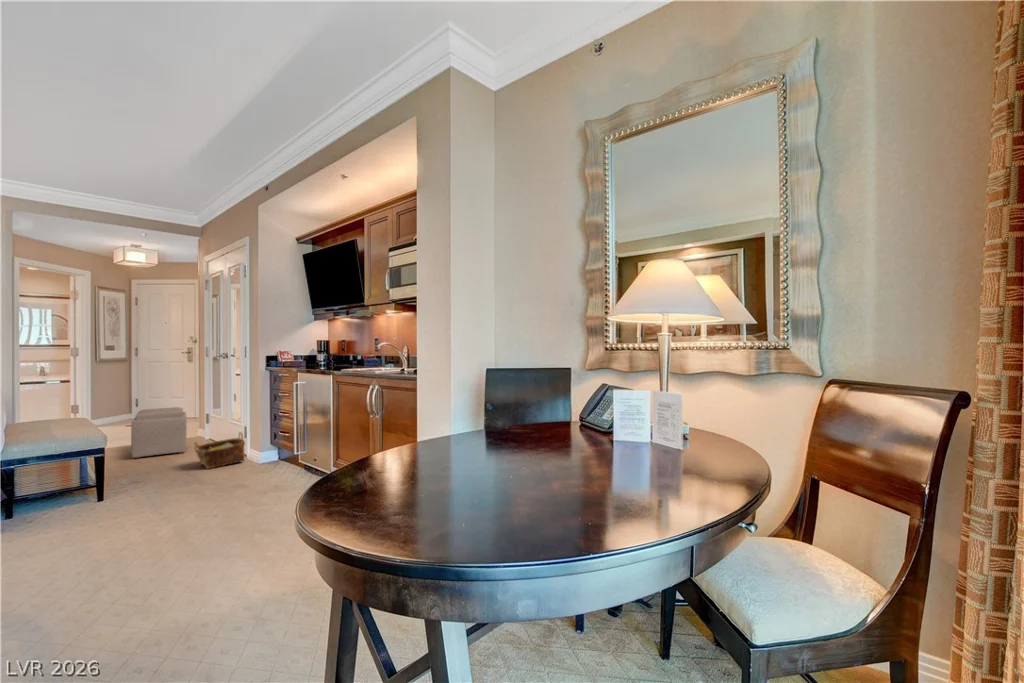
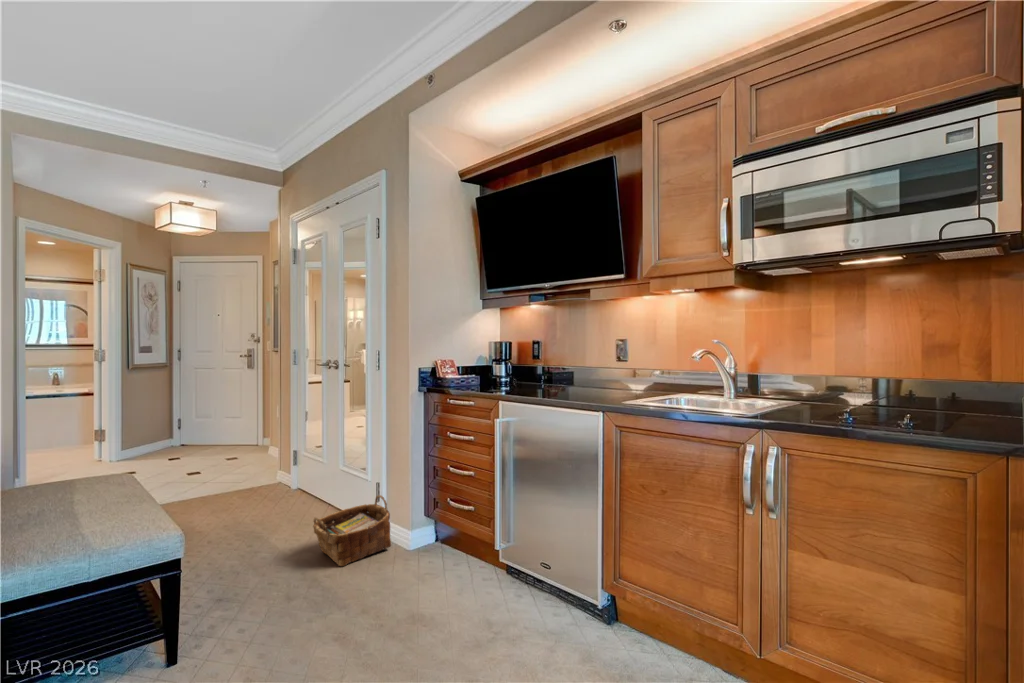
ottoman: present [131,407,187,458] -> none [200,445,280,533]

